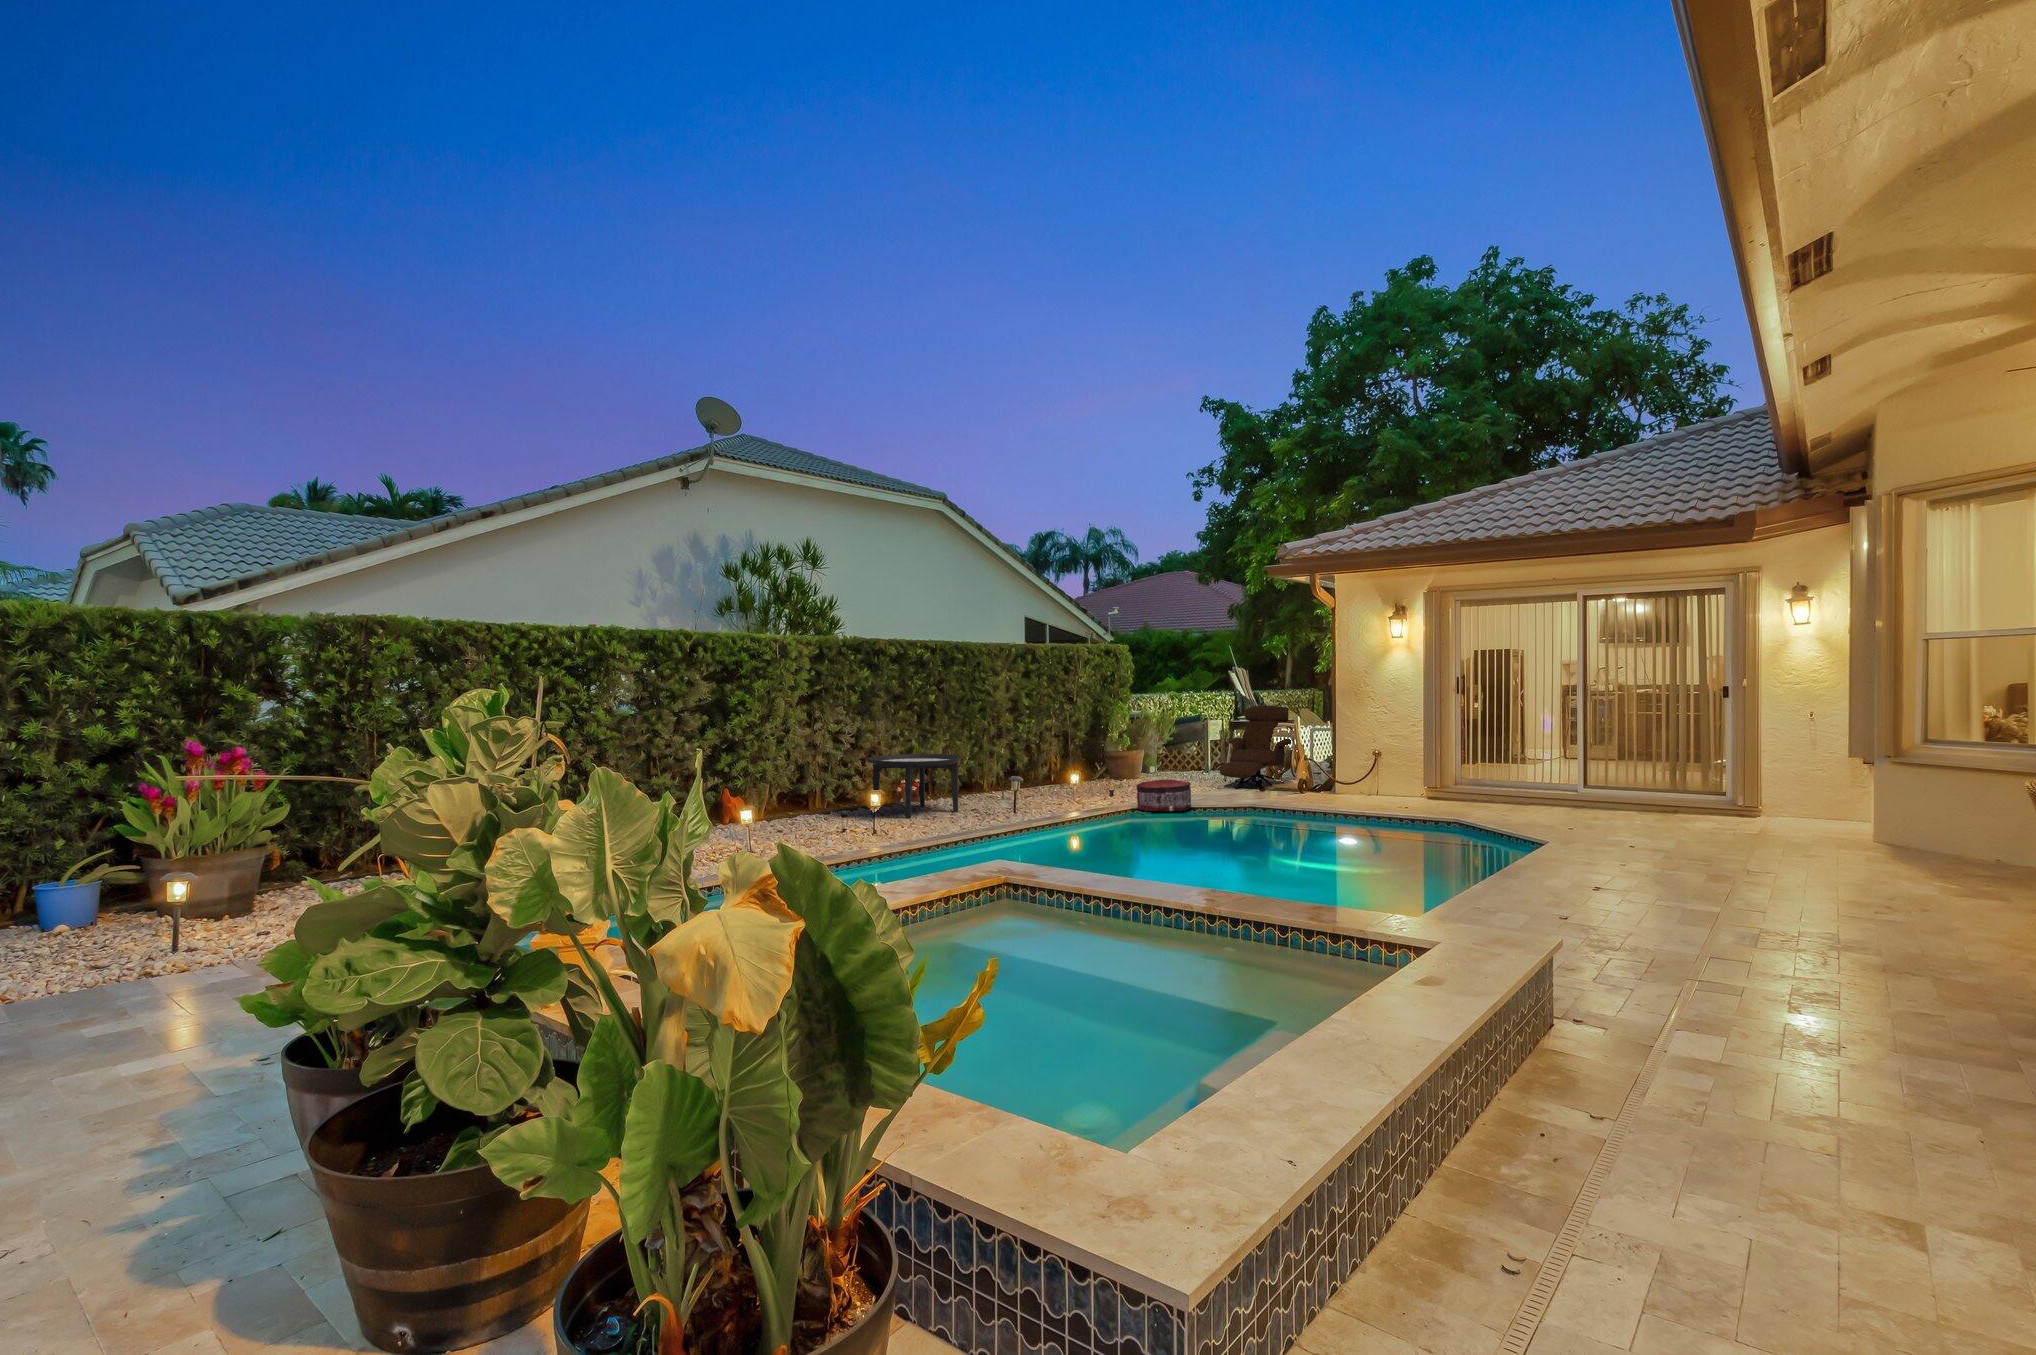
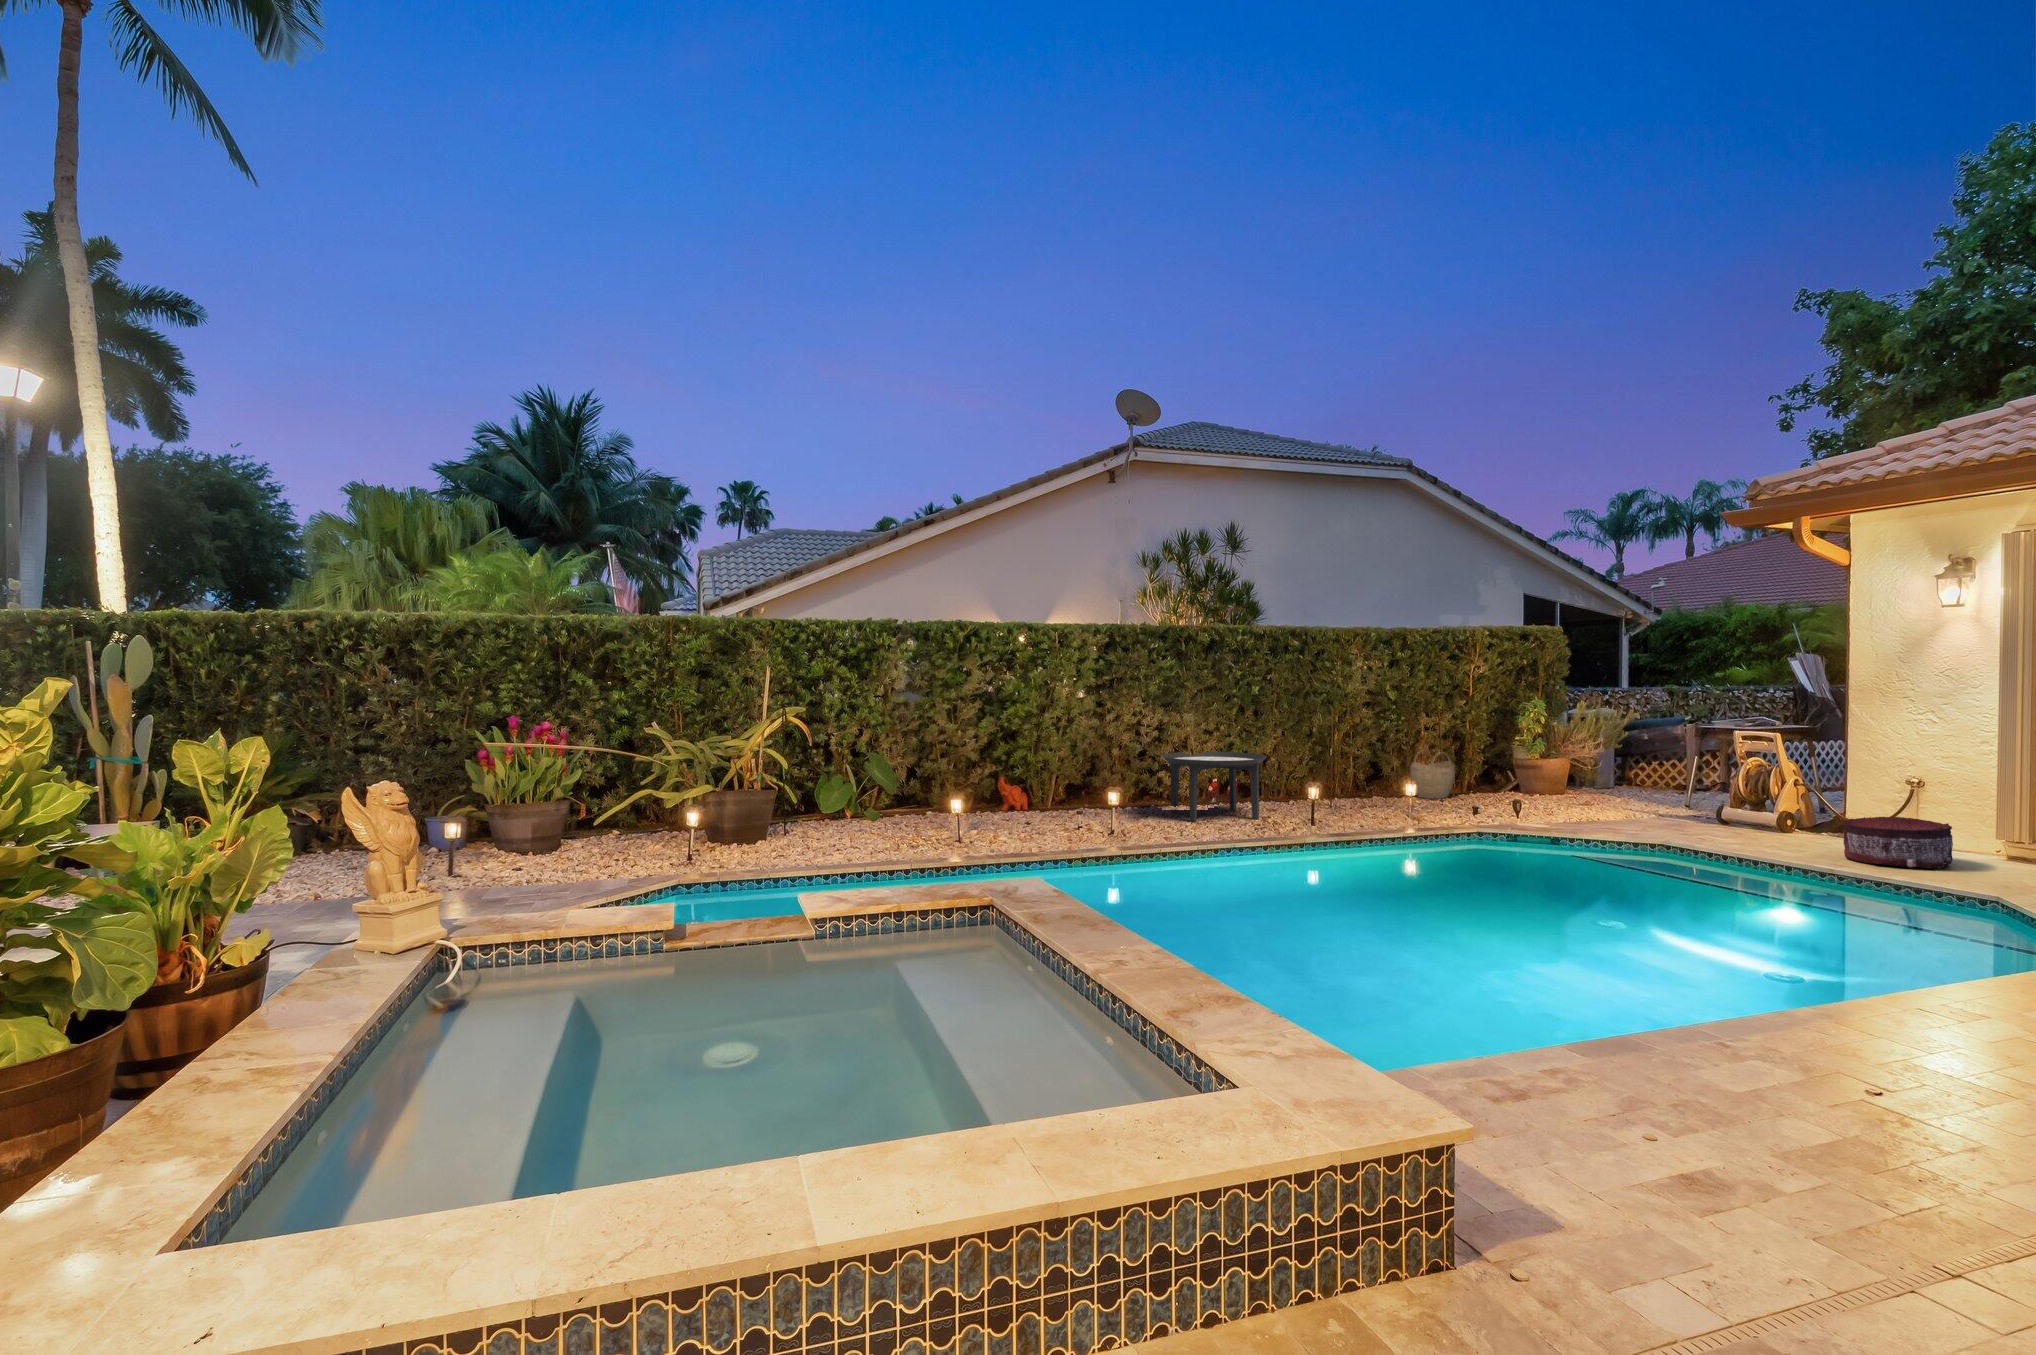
lounge chair: present [1220,706,1291,789] -> none [1656,709,1792,824]
woven basket: none [1037,746,1069,786] -> present [1410,758,1455,799]
pouf: present [1136,779,1191,811] -> present [1843,817,1953,869]

